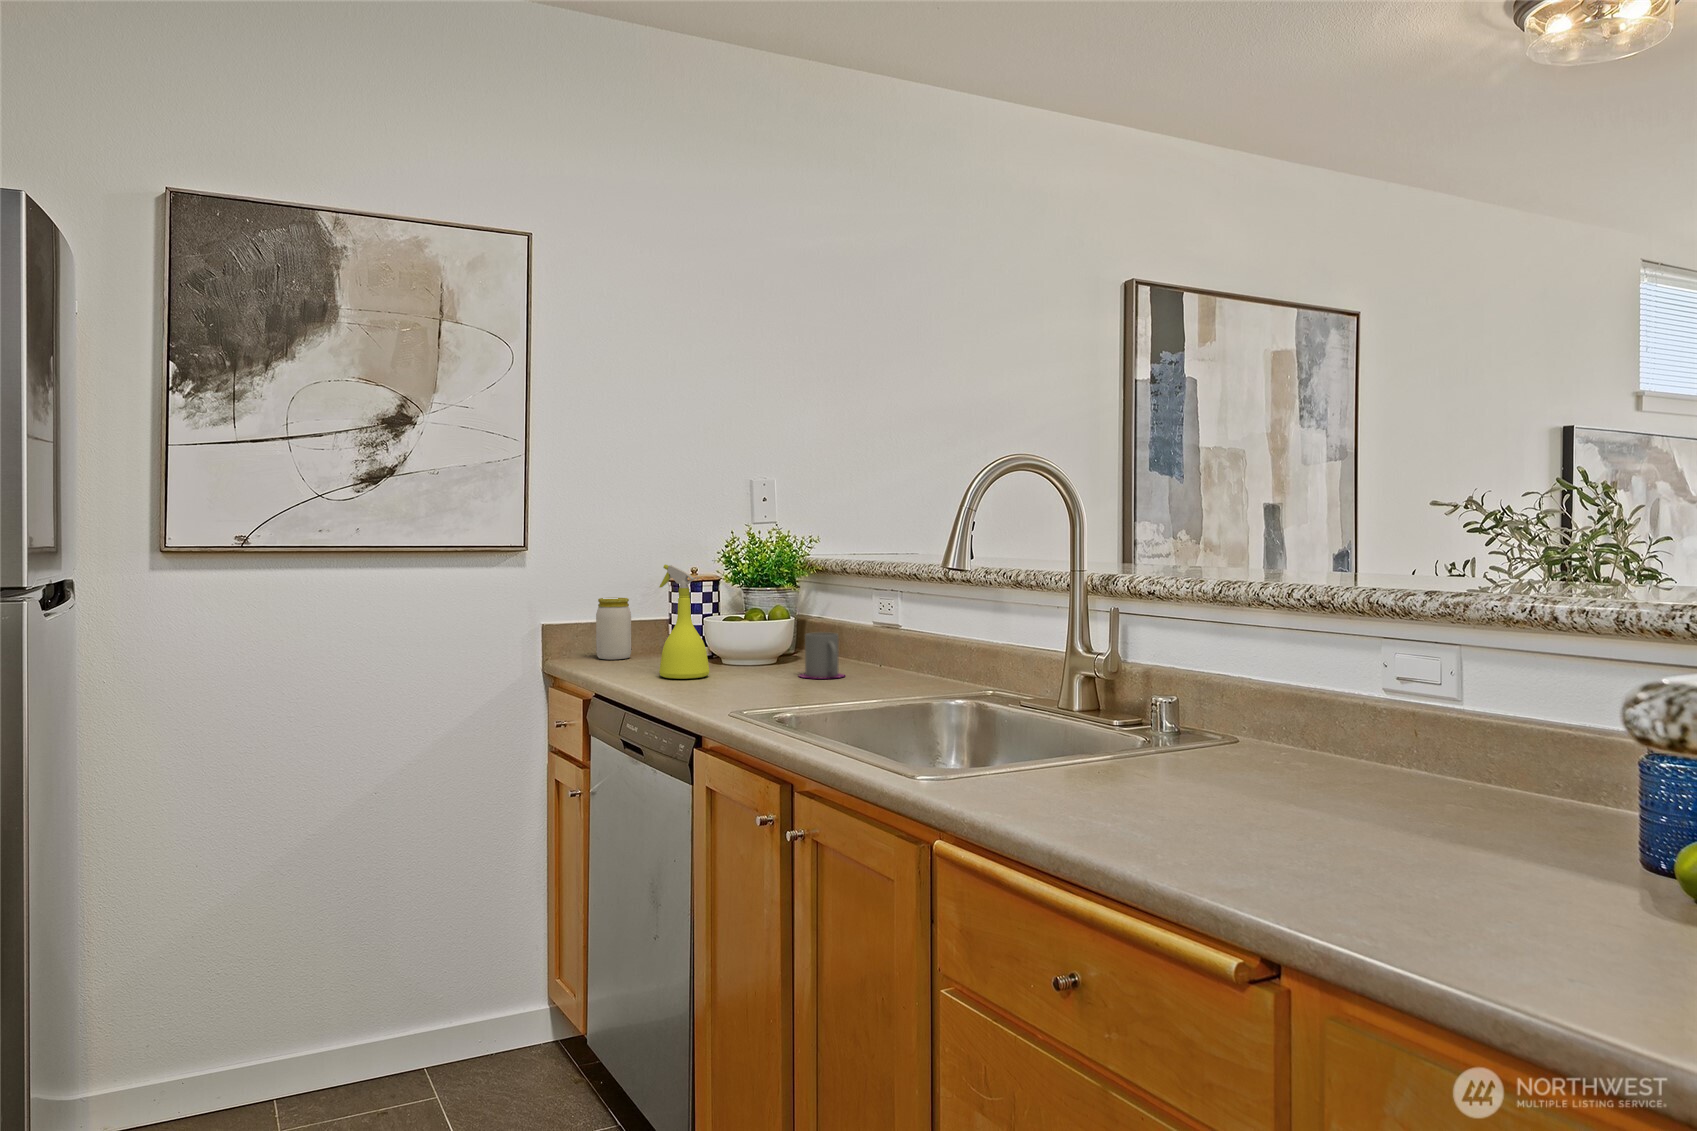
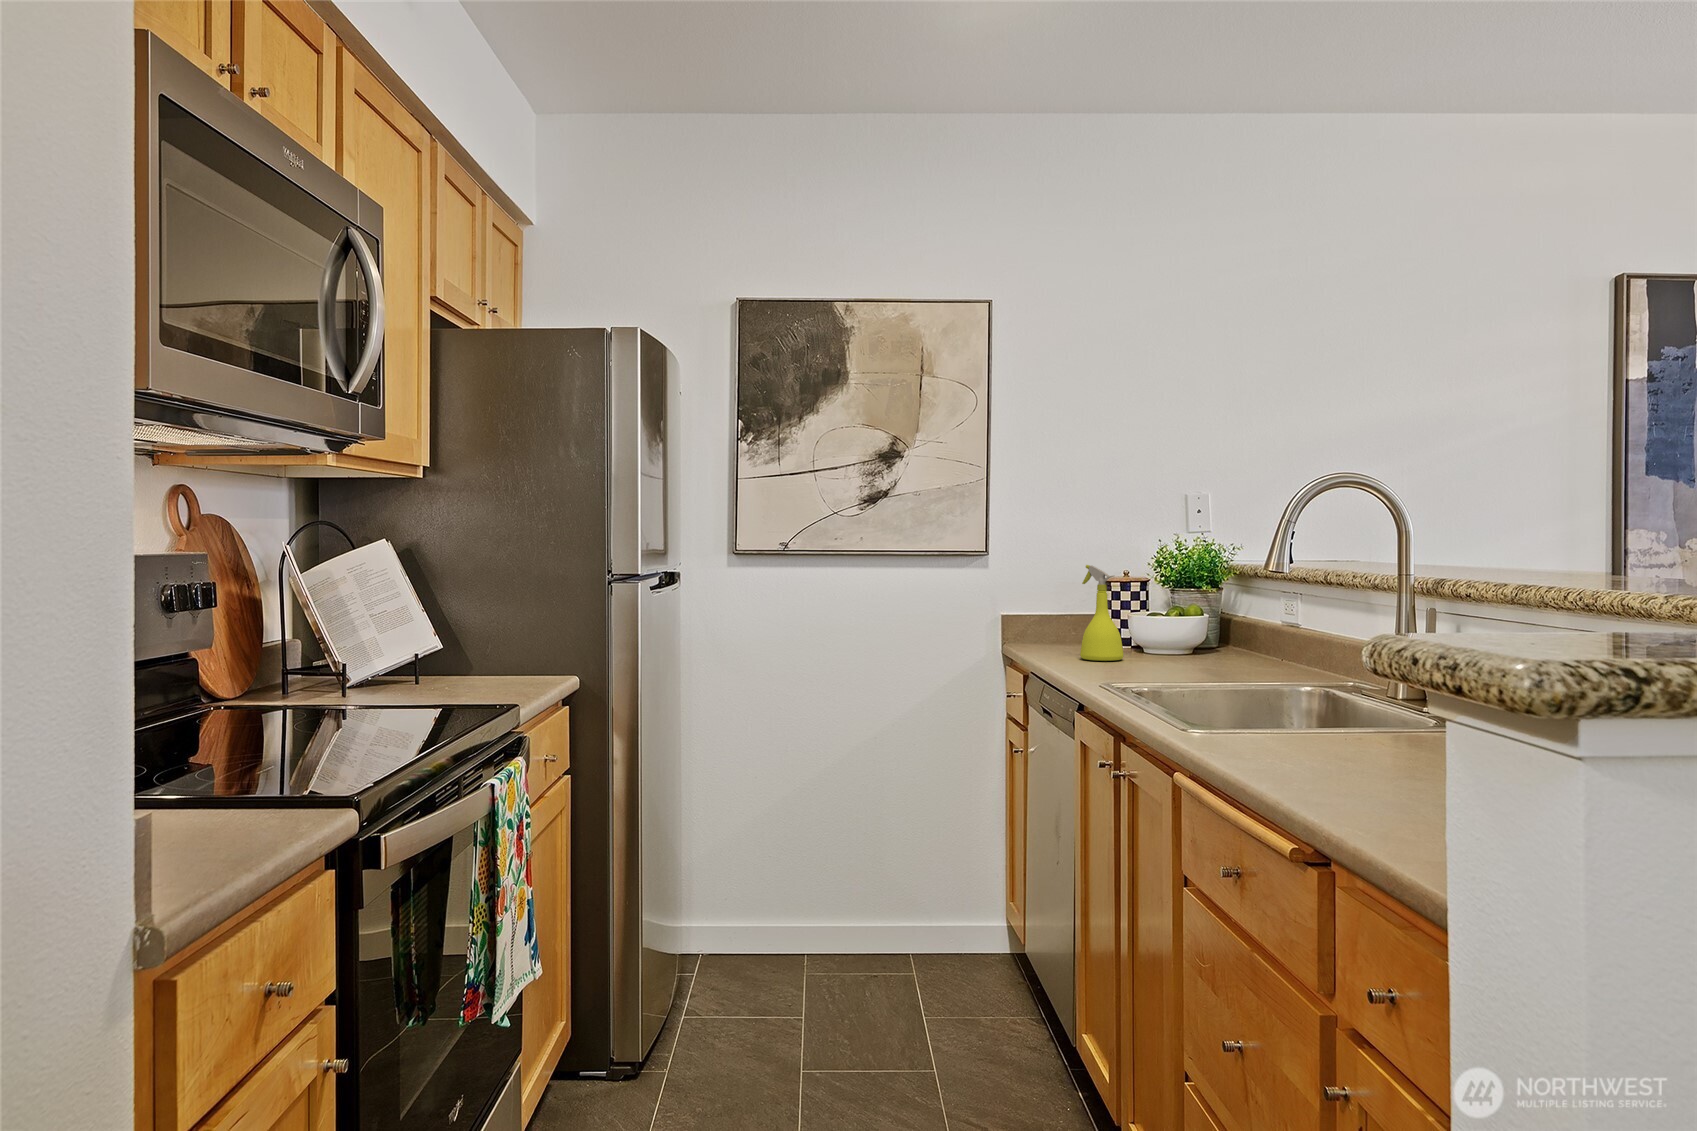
jar: present [596,598,631,659] -> none [1044,595,1073,645]
mug: present [799,632,844,679] -> none [1202,626,1247,667]

